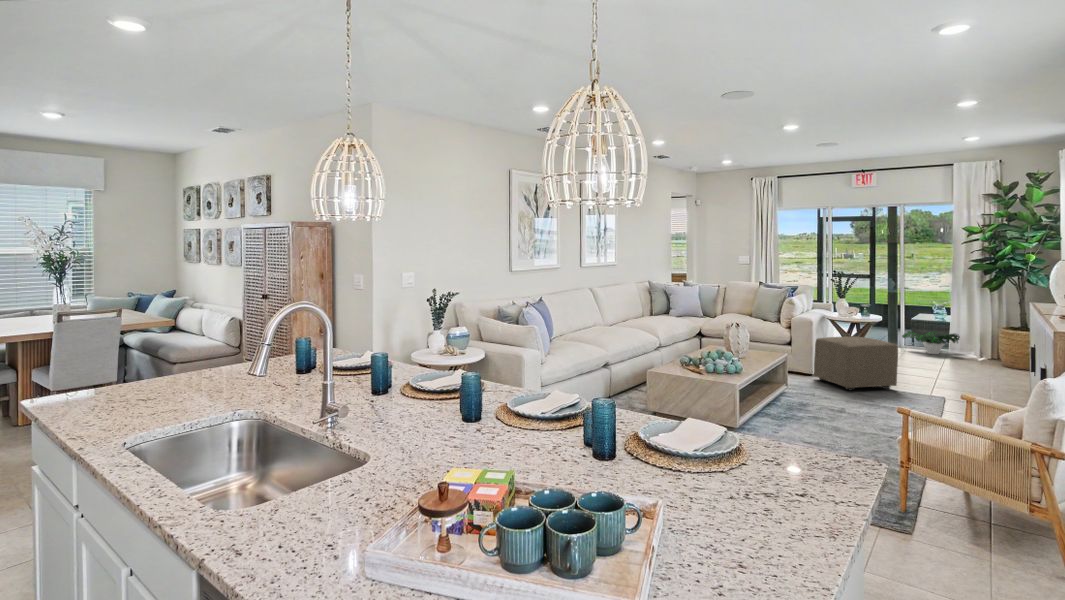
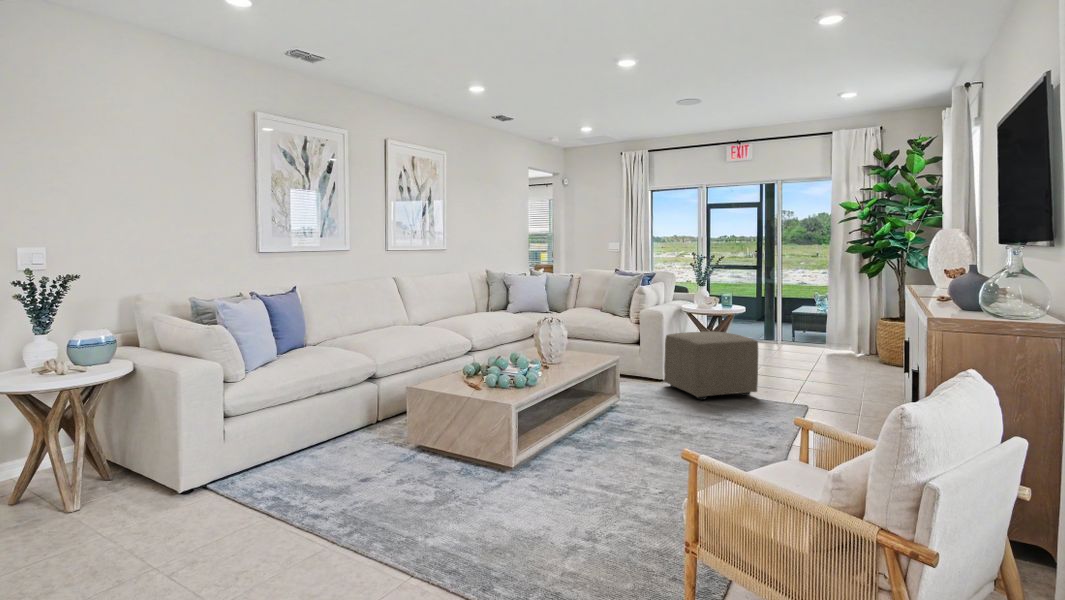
potted plant: present [902,331,960,354] -> none [779,324,840,350]

